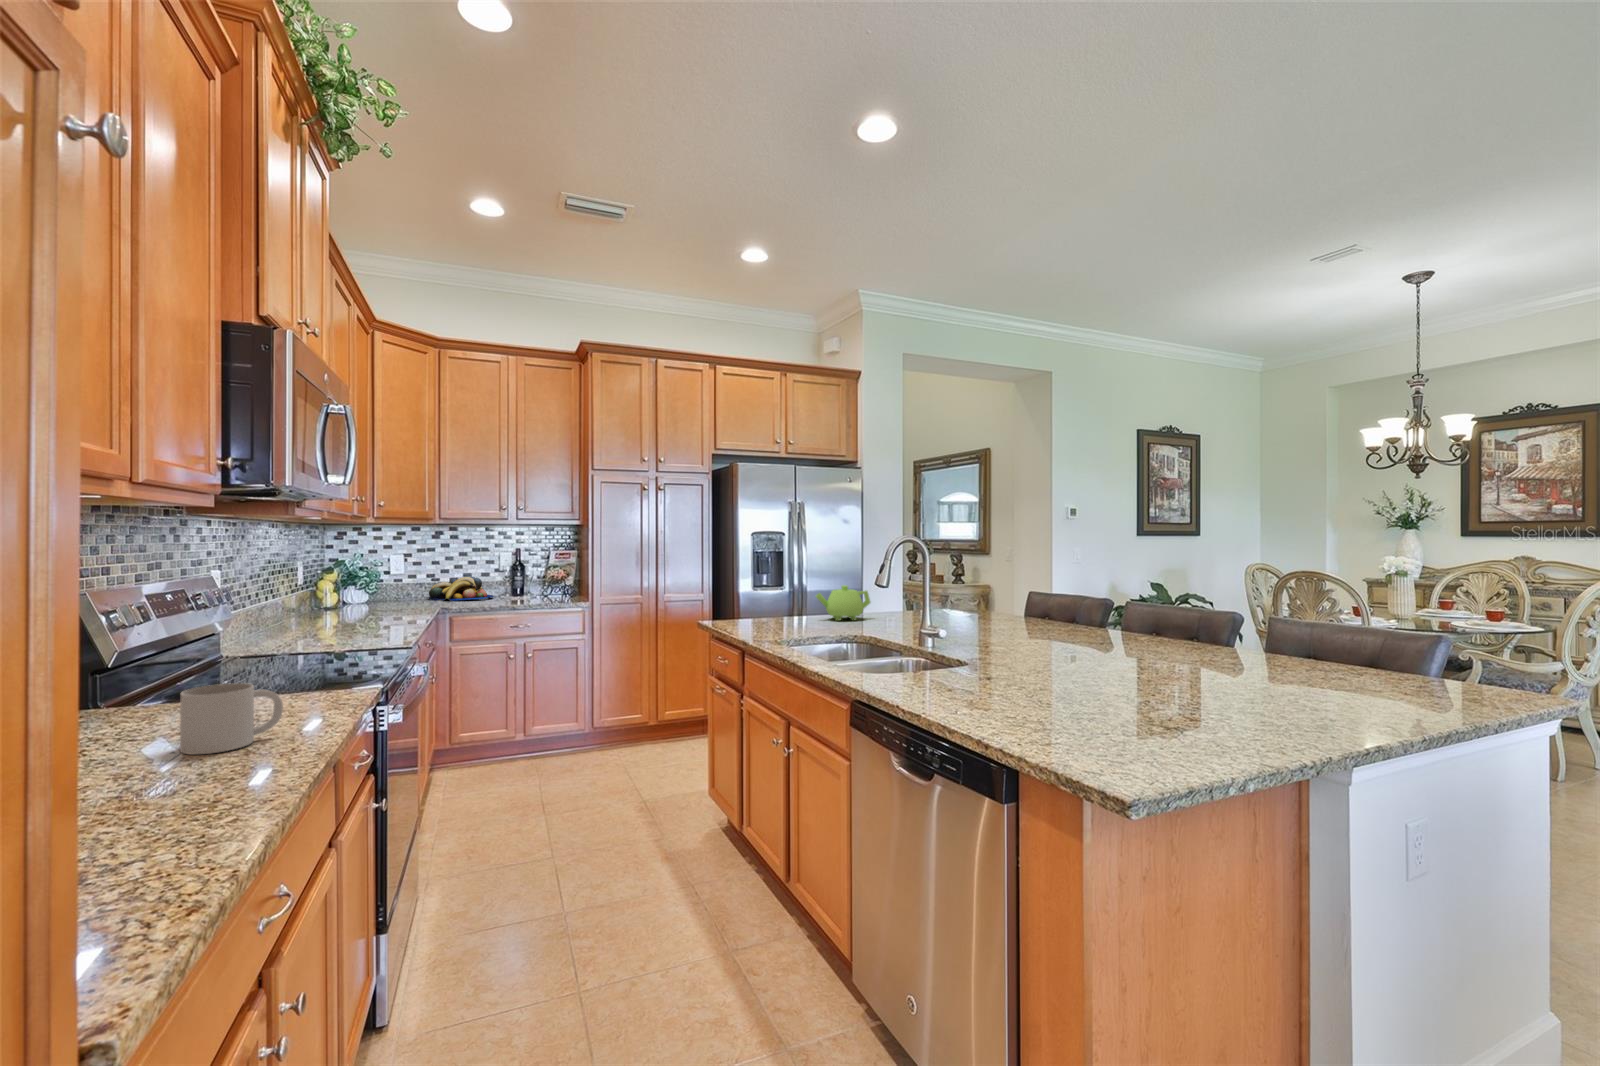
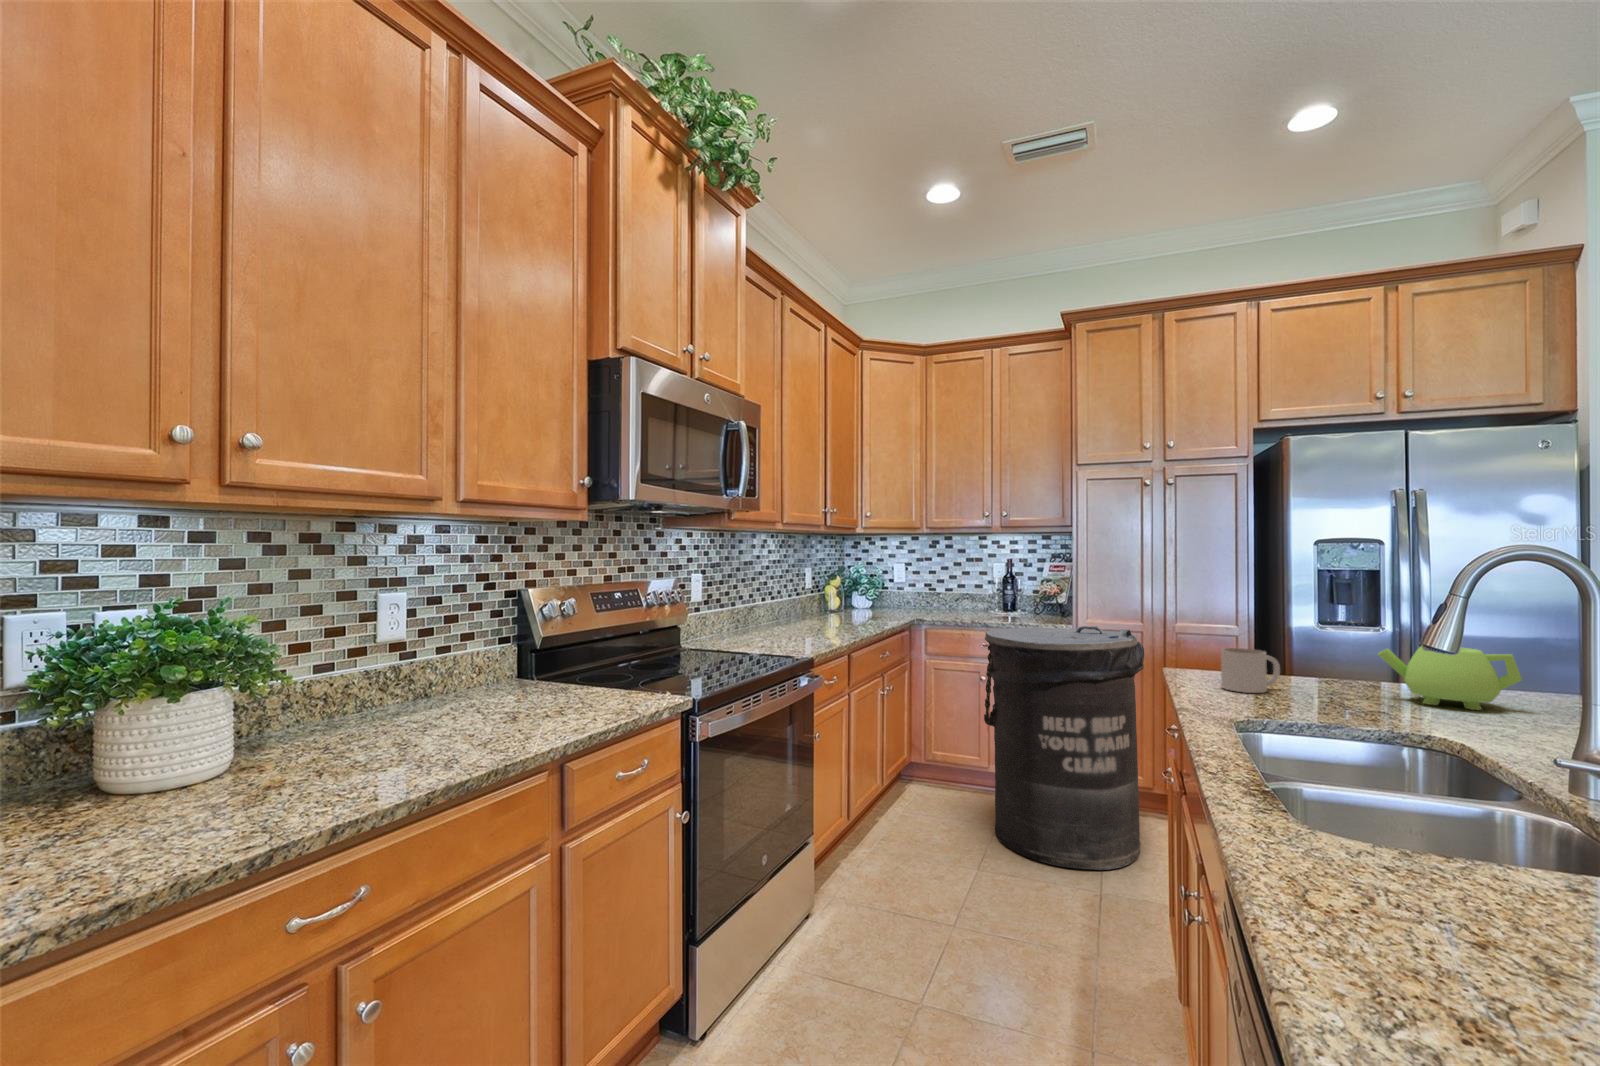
fruit bowl: present [429,577,494,601] -> none [918,588,982,612]
trash can: none [530,600,656,792] -> present [984,626,1144,870]
mug: present [180,683,283,754] -> present [1221,648,1280,693]

